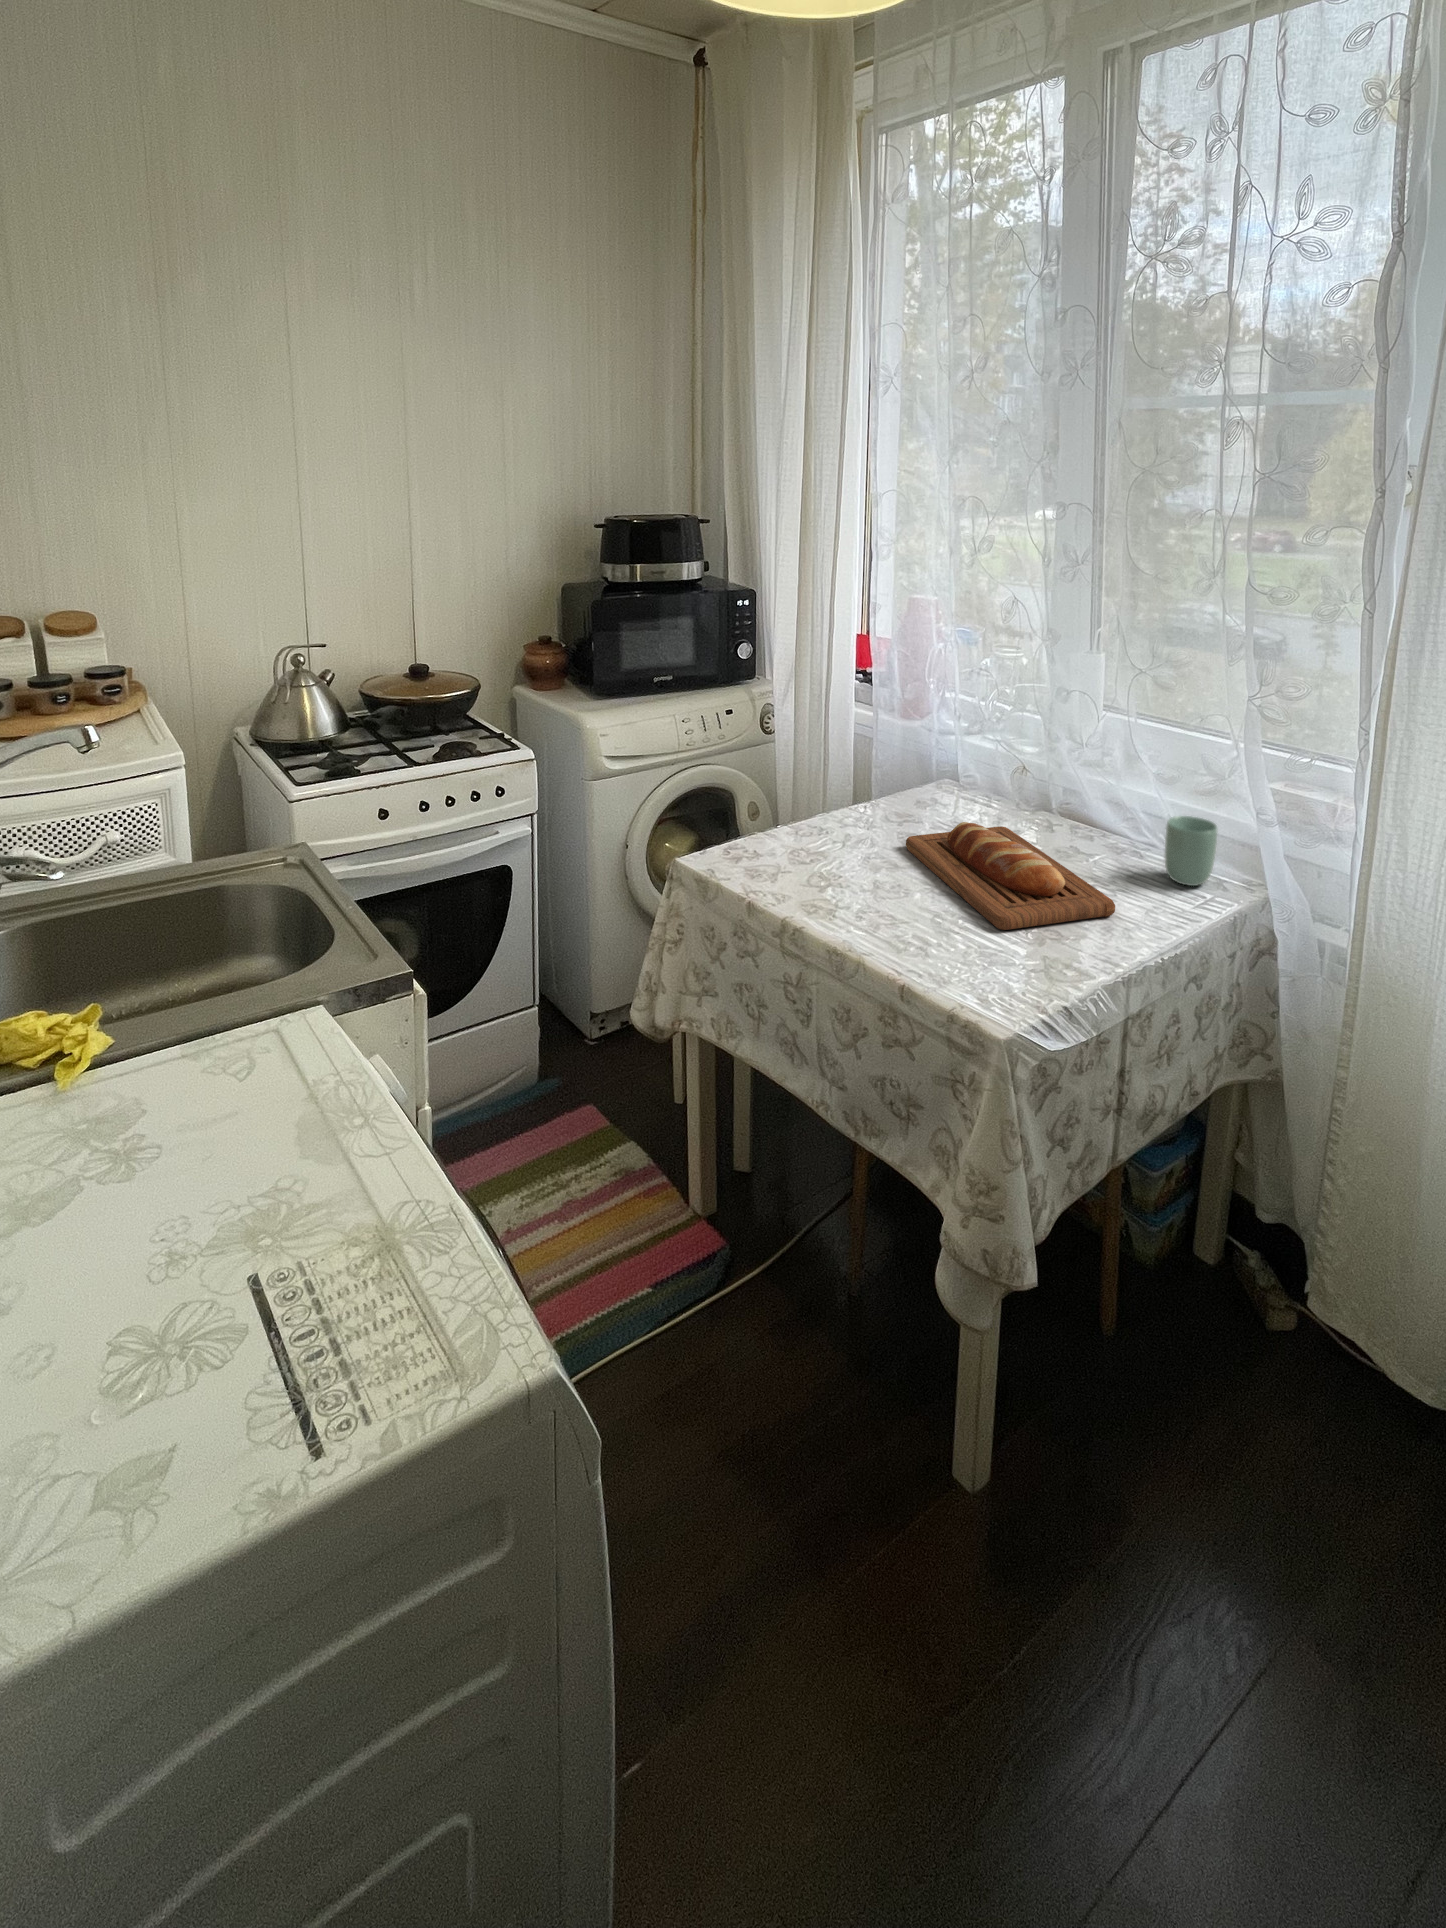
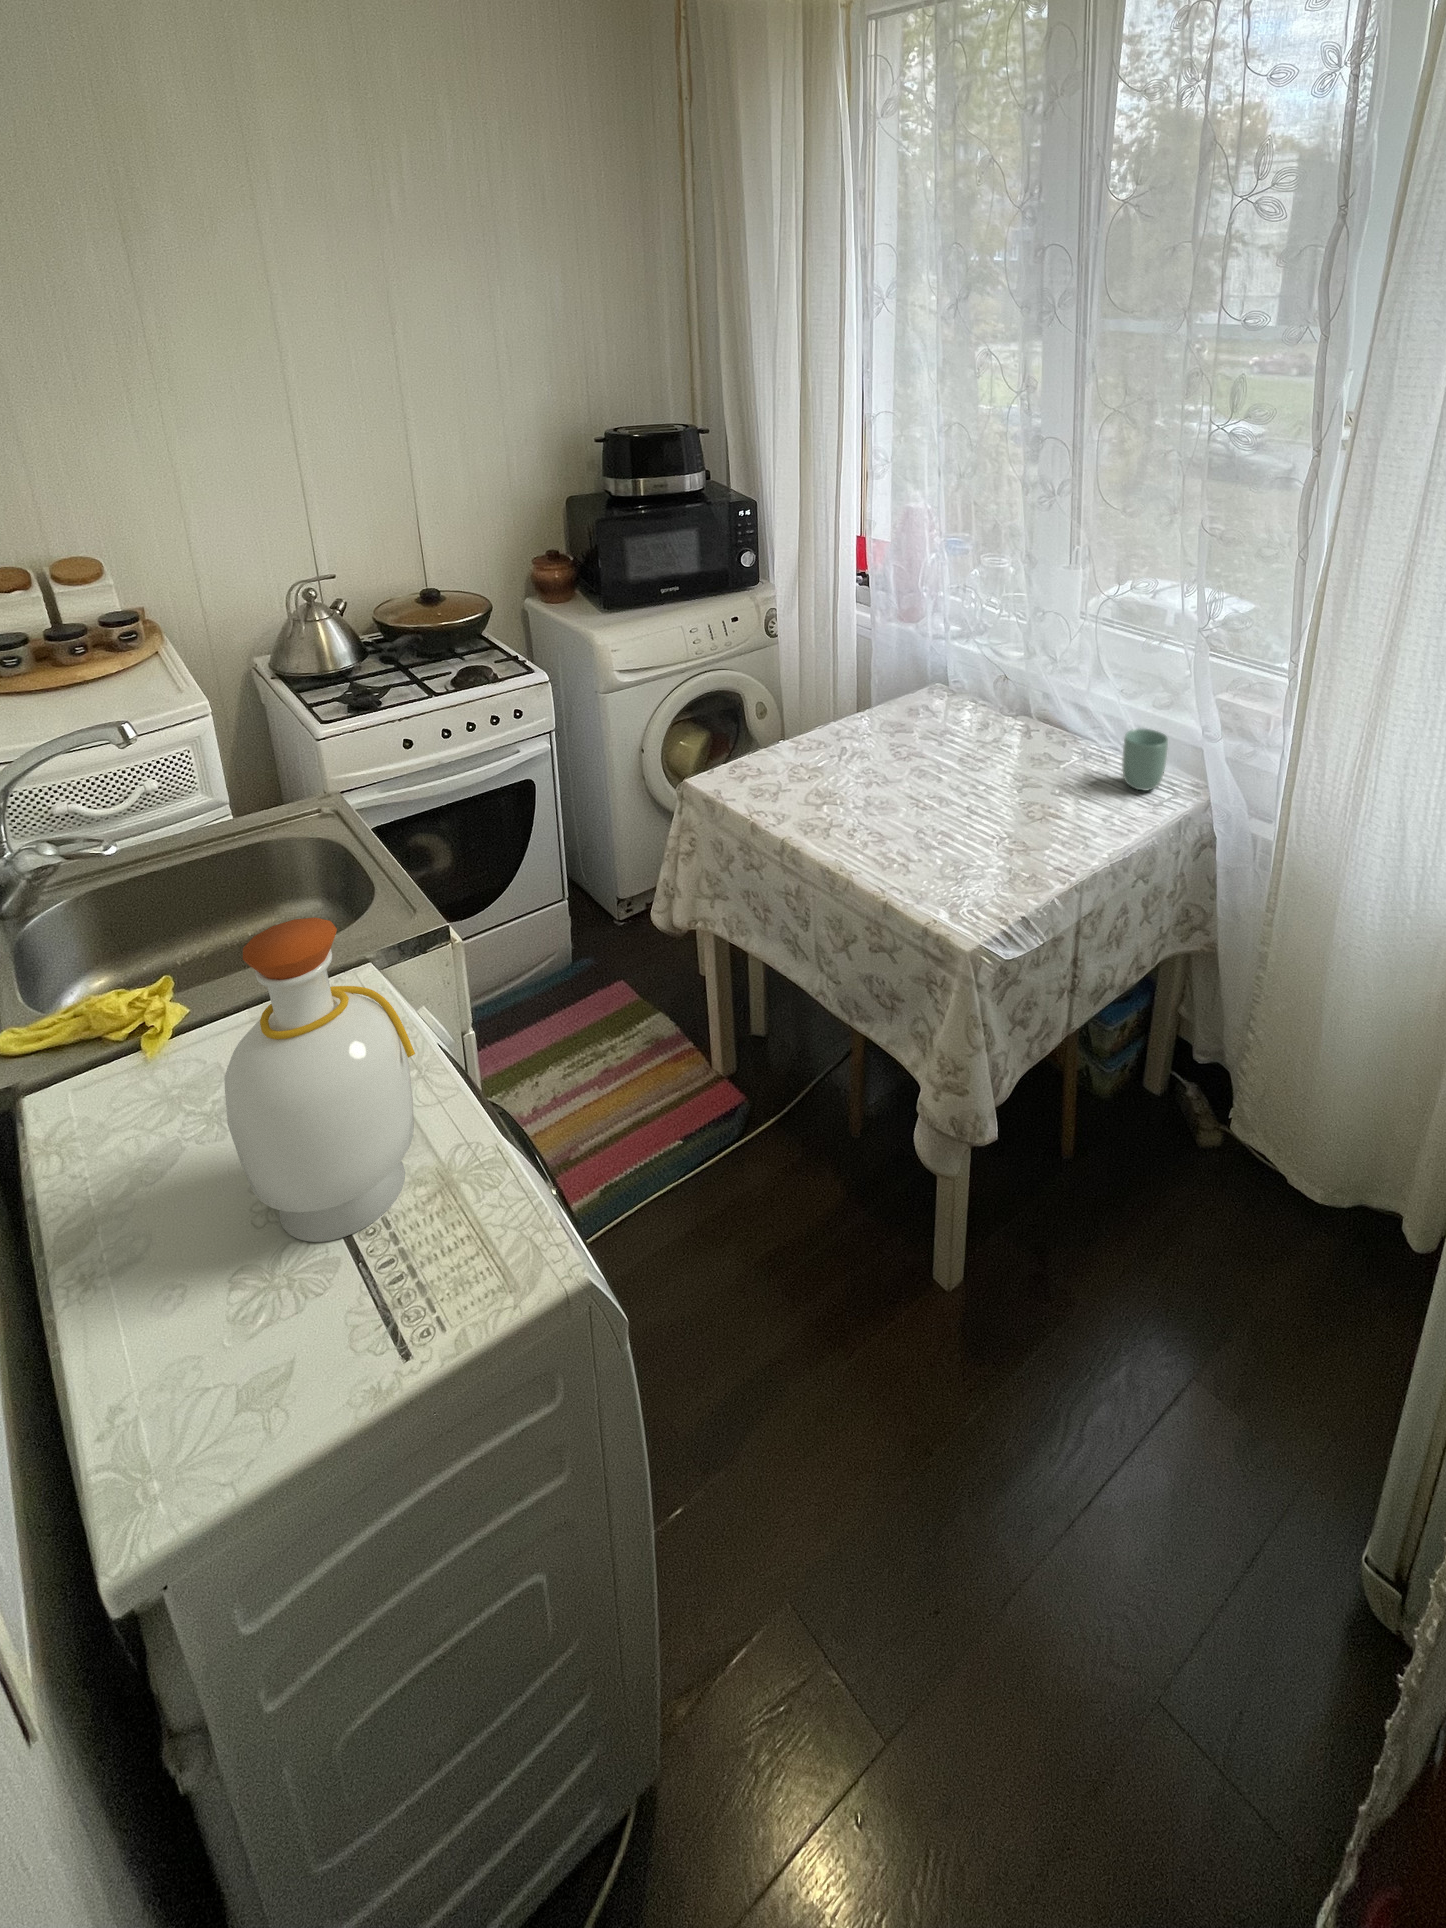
bread loaf: present [906,822,1115,930] -> none [895,737,1076,843]
bottle: none [135,891,363,1303] -> present [225,918,415,1242]

